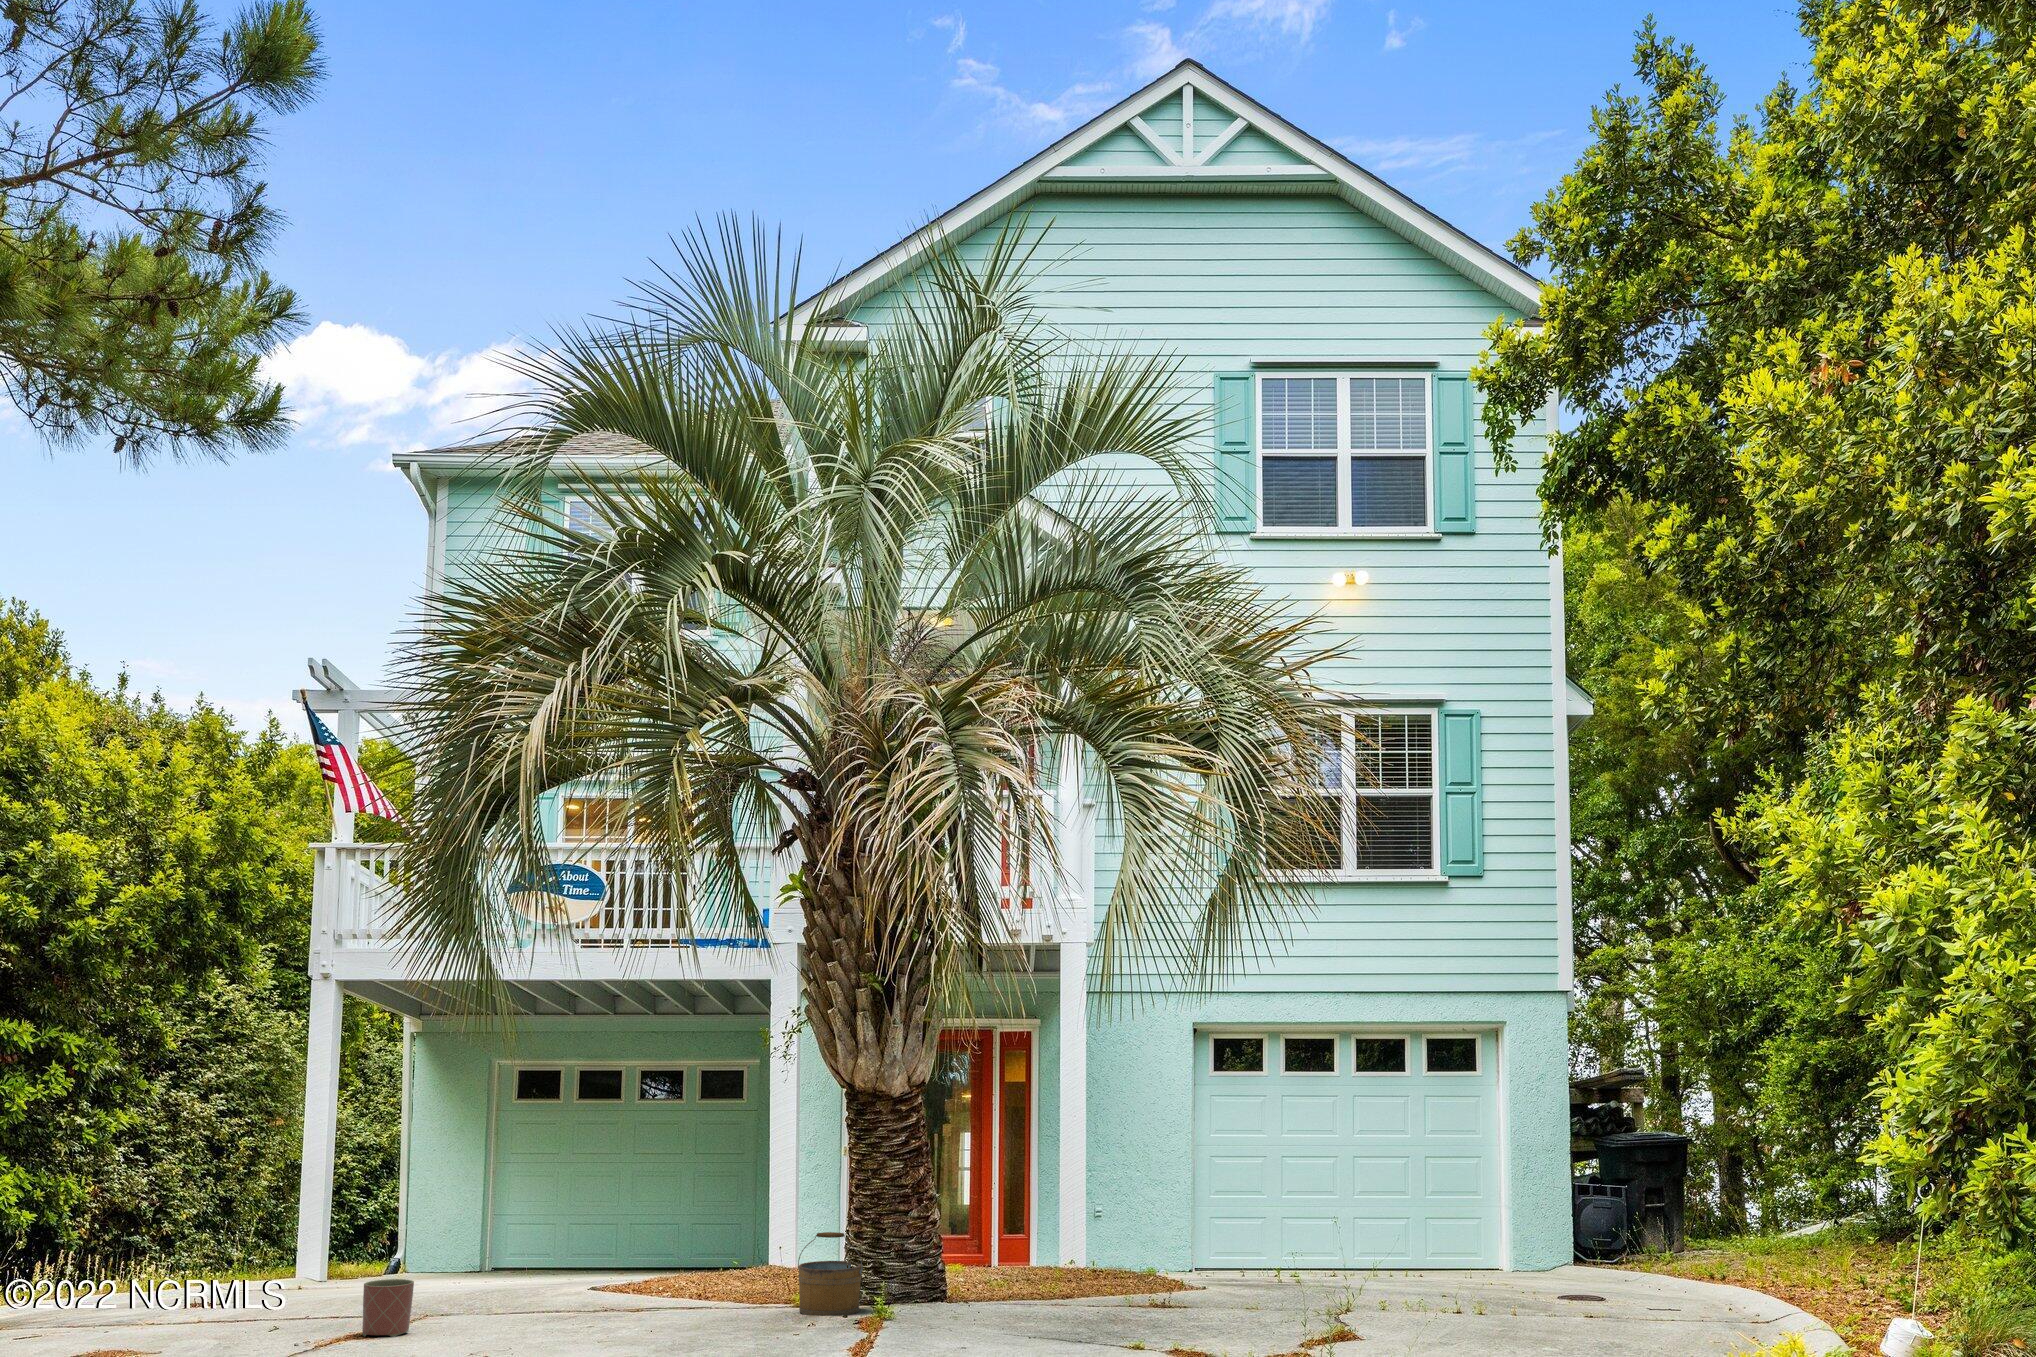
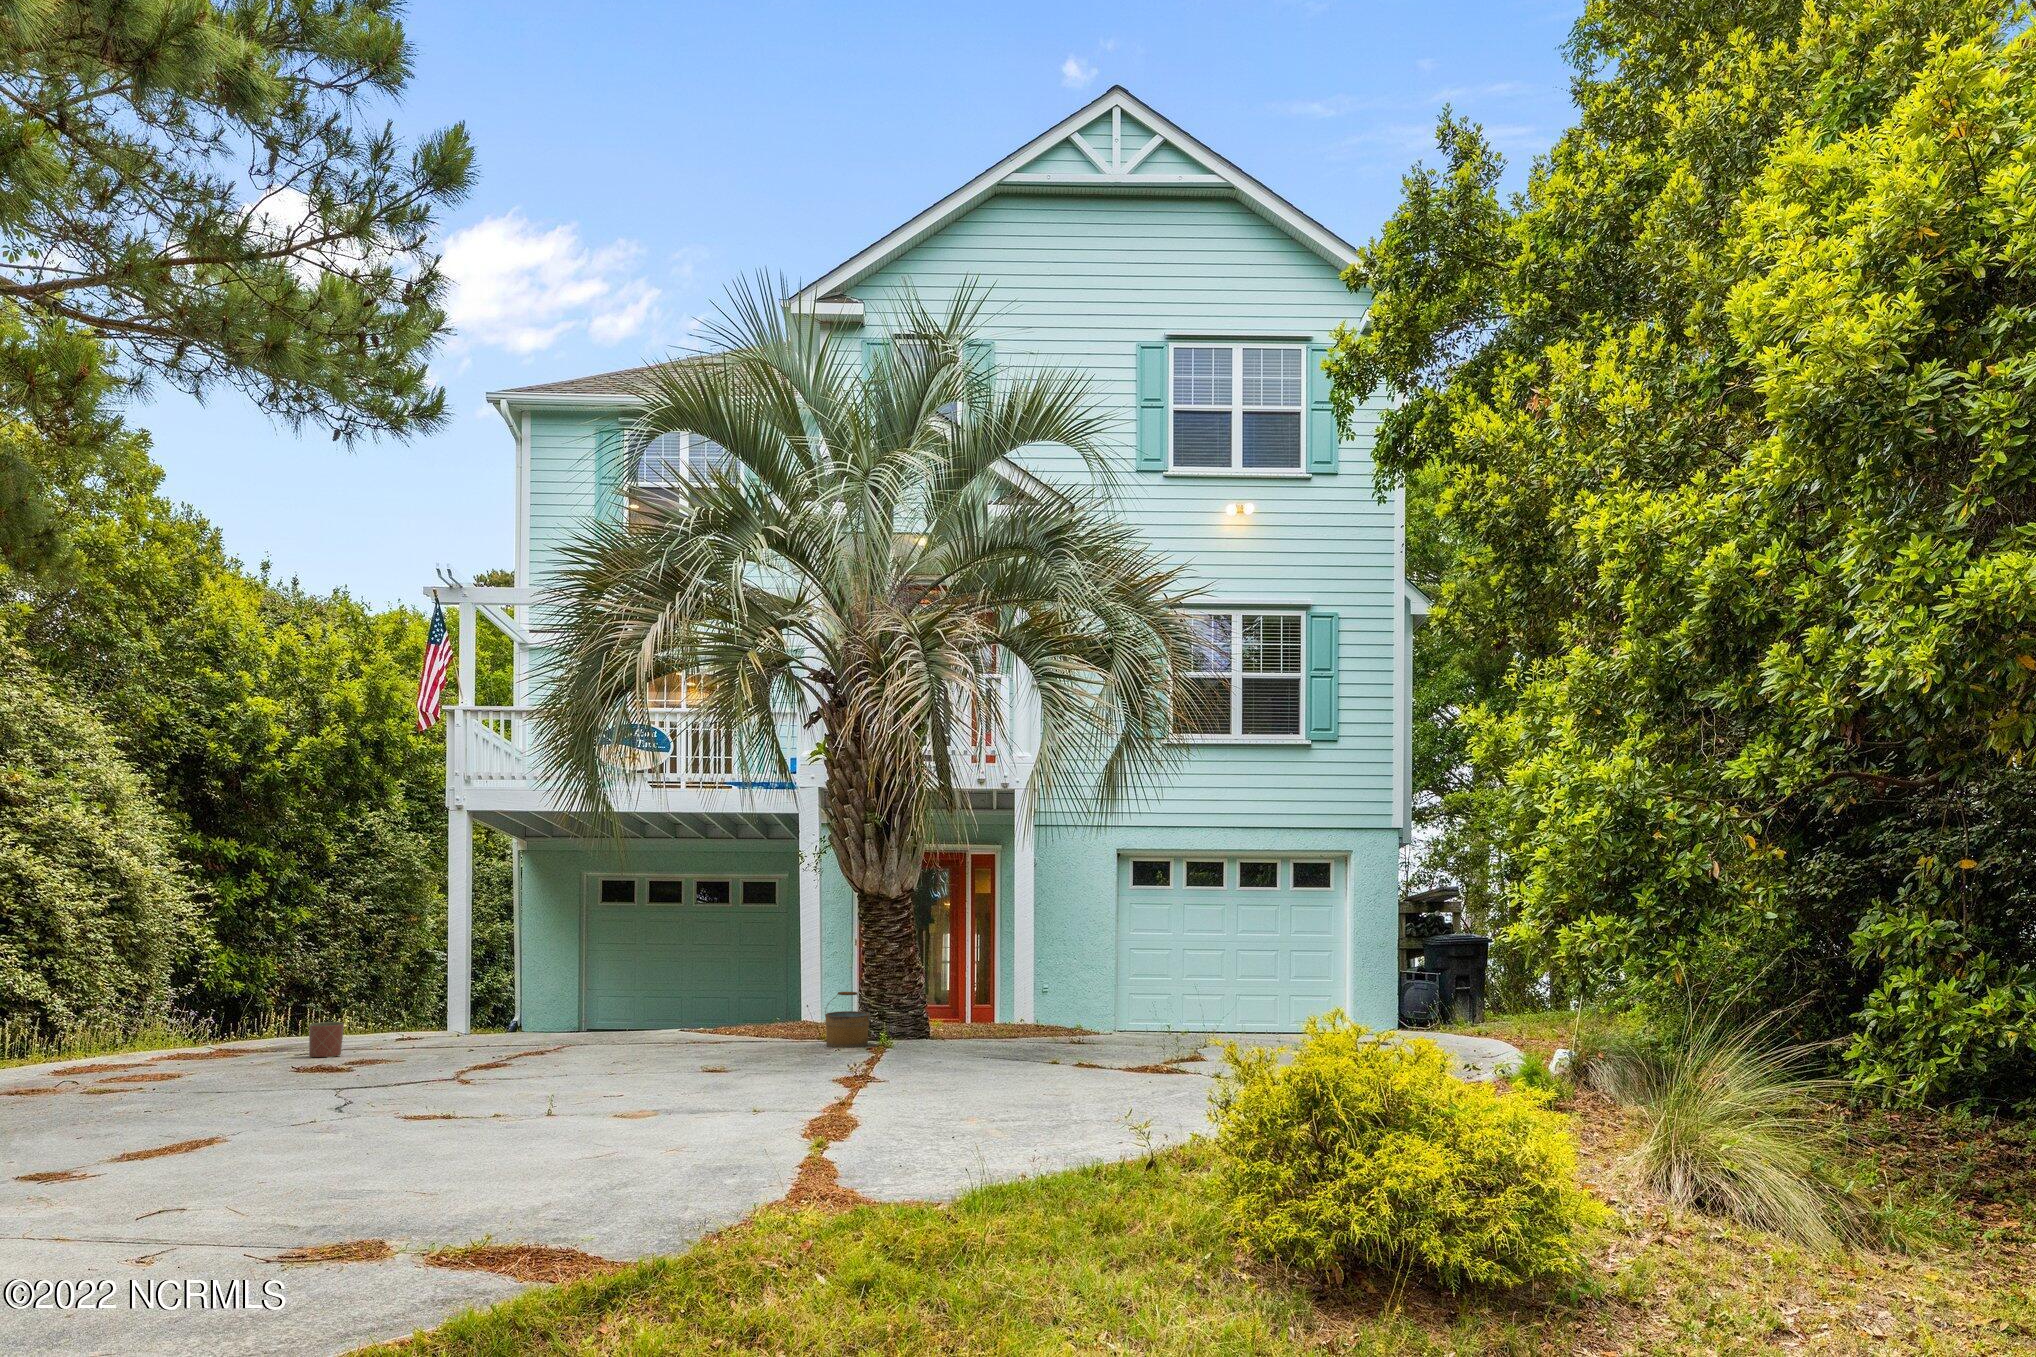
planter: present [362,1279,414,1337] -> present [309,1022,344,1058]

